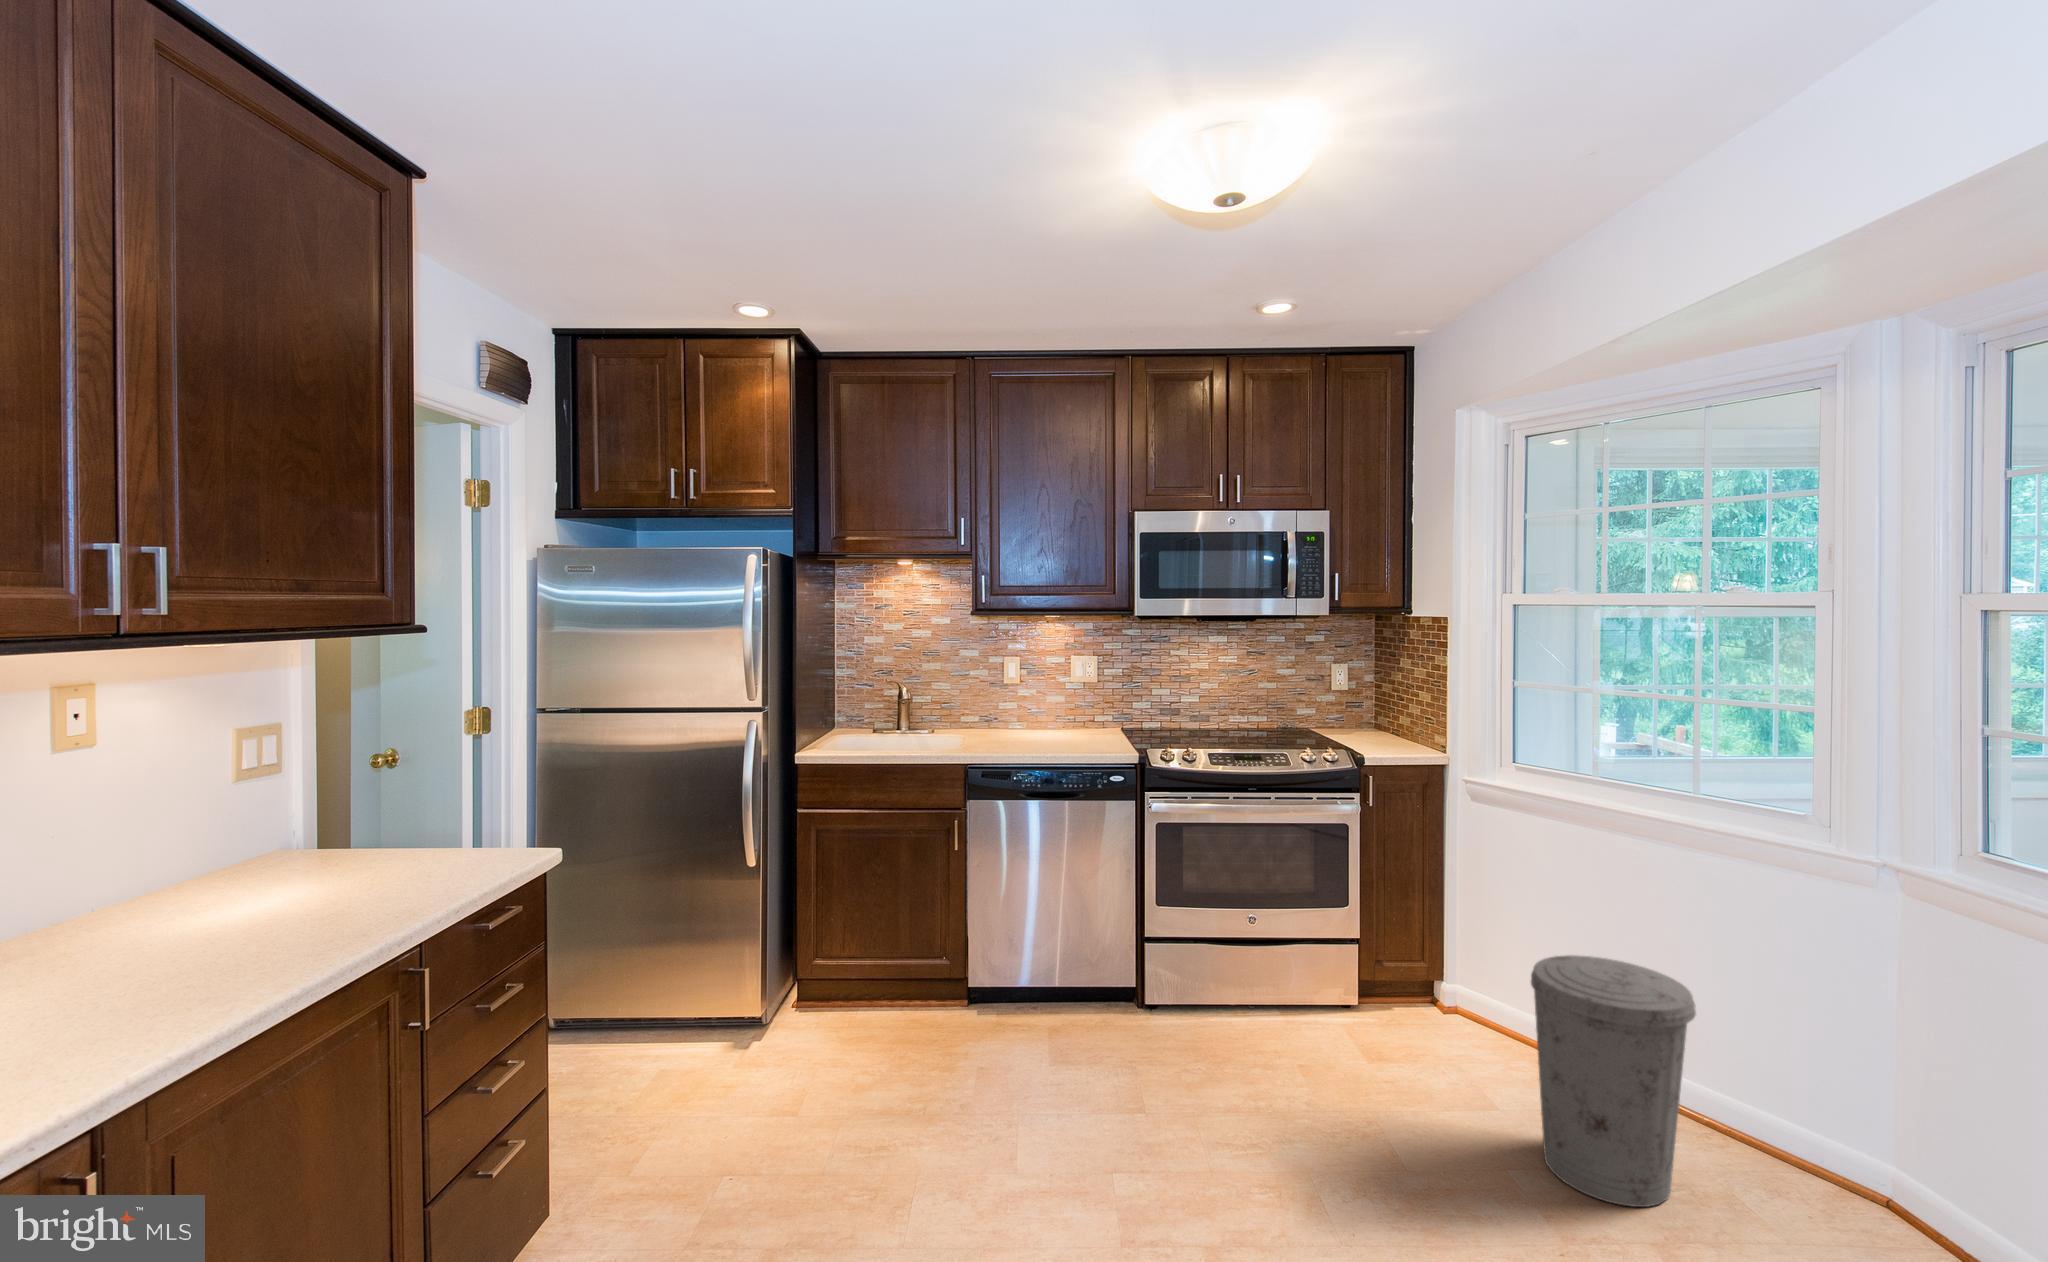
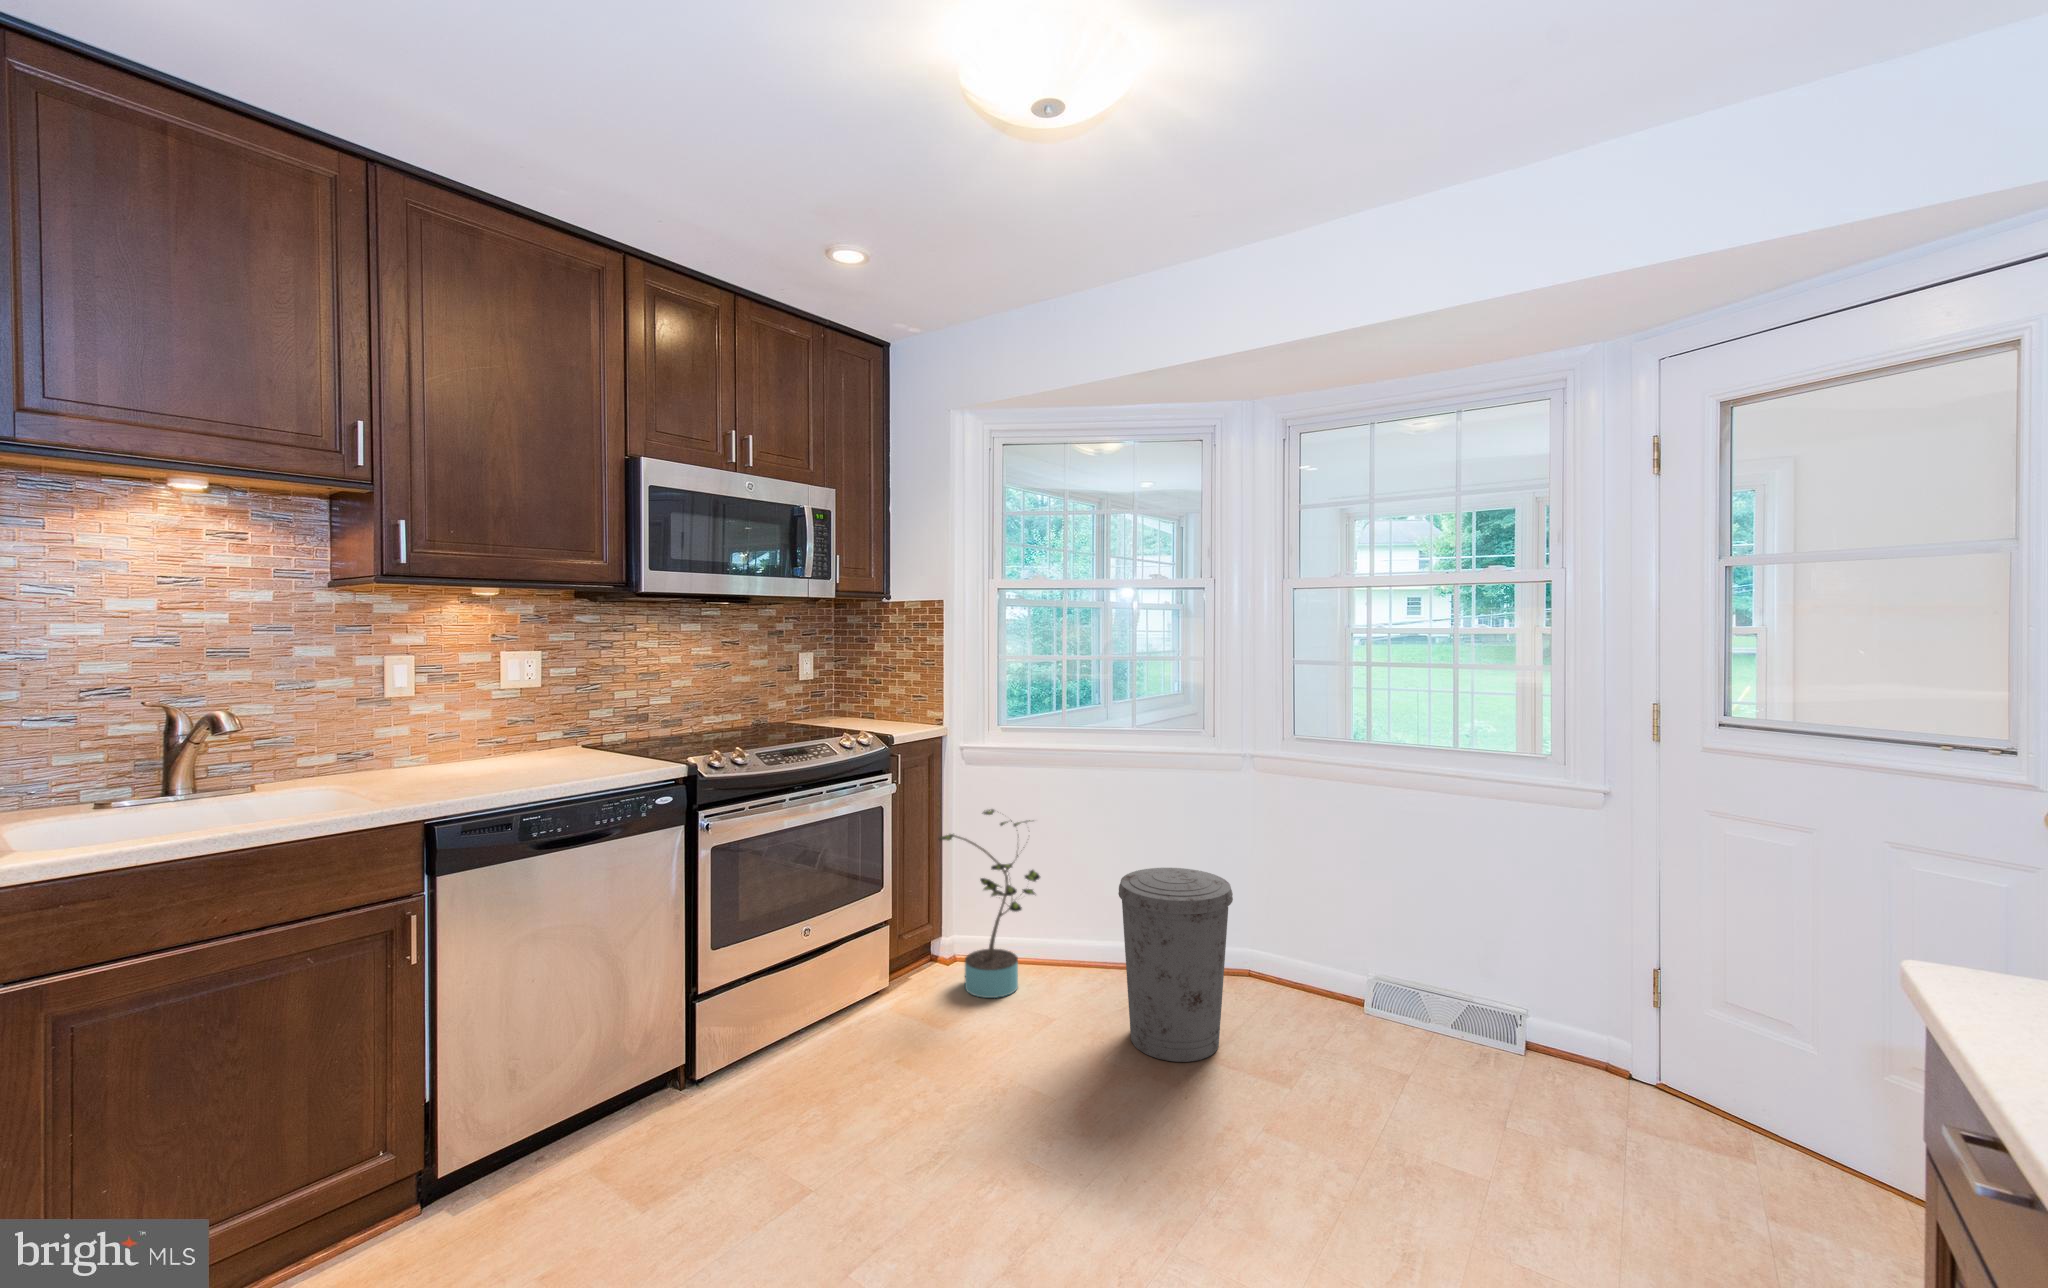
potted plant: none [1406,849,1526,1054] -> present [939,809,1040,998]

